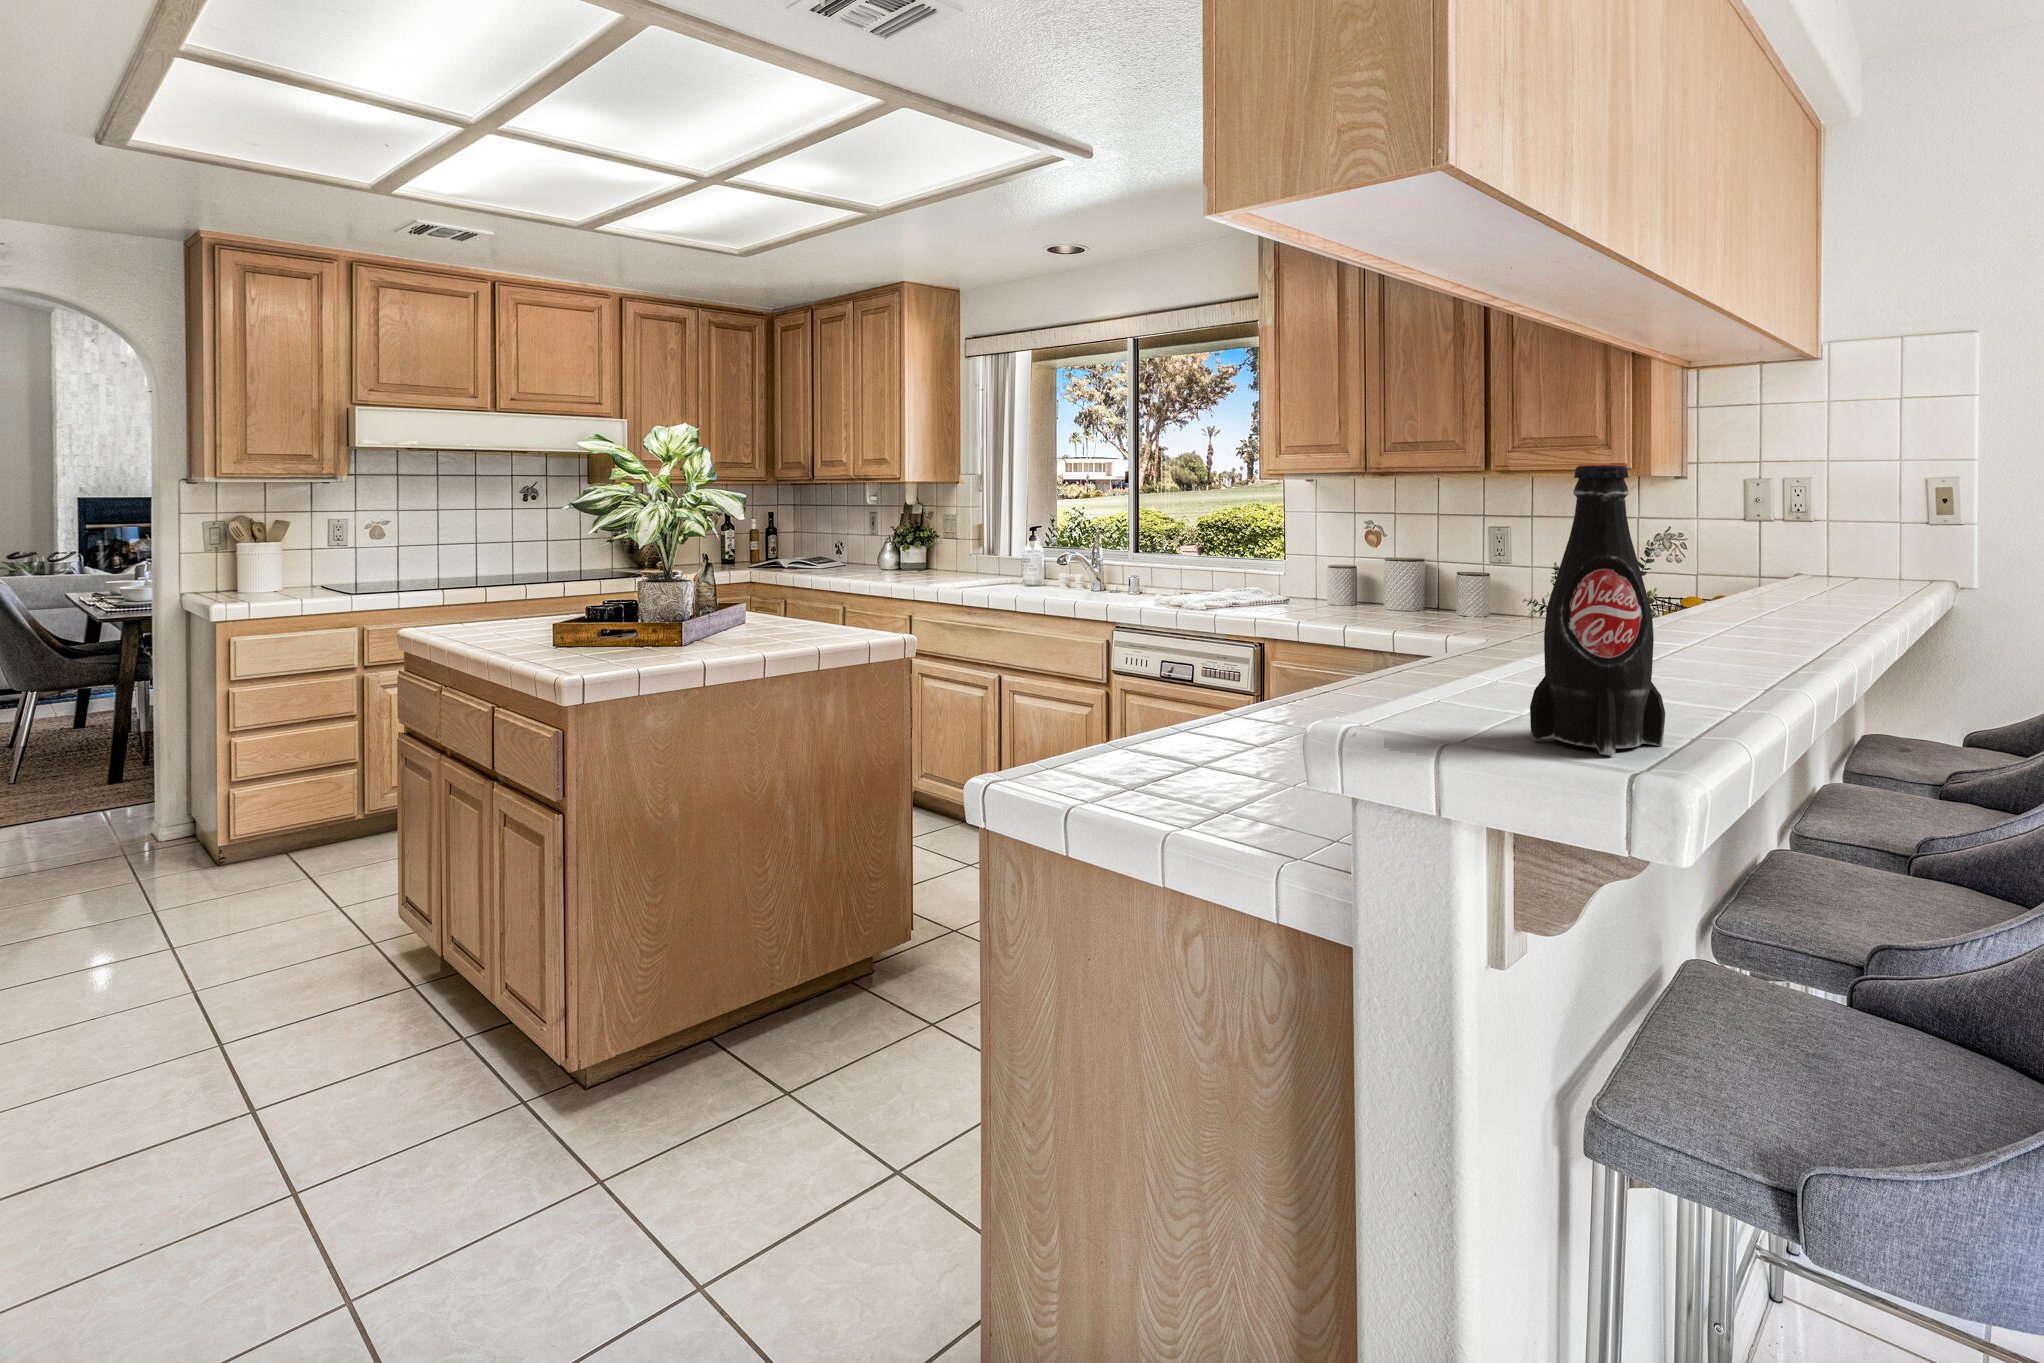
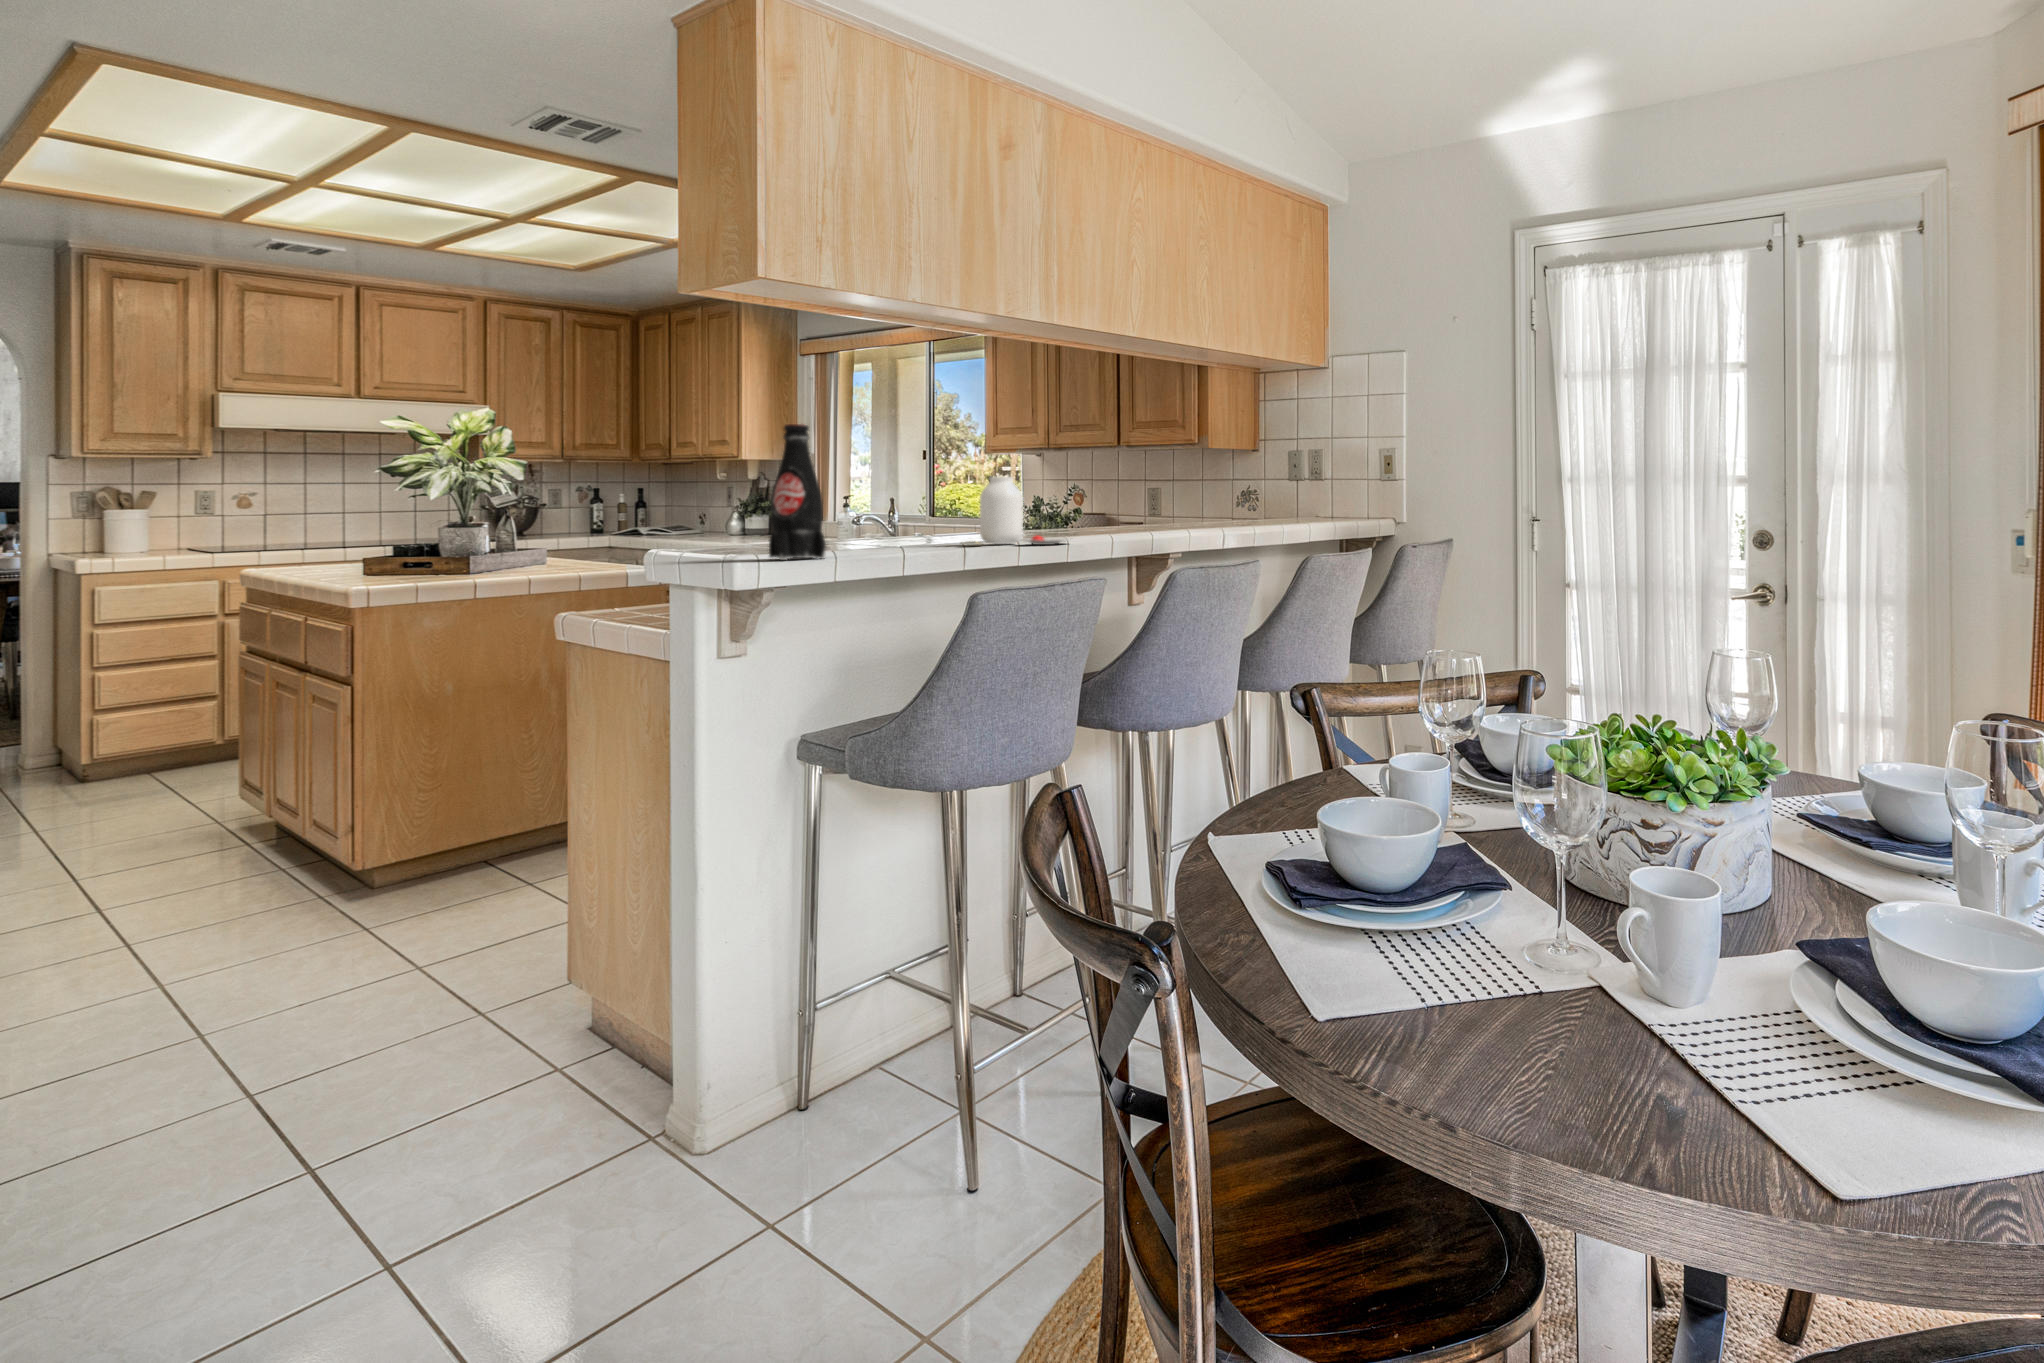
jar: none [1673,545,1915,676] -> present [969,477,1072,545]

